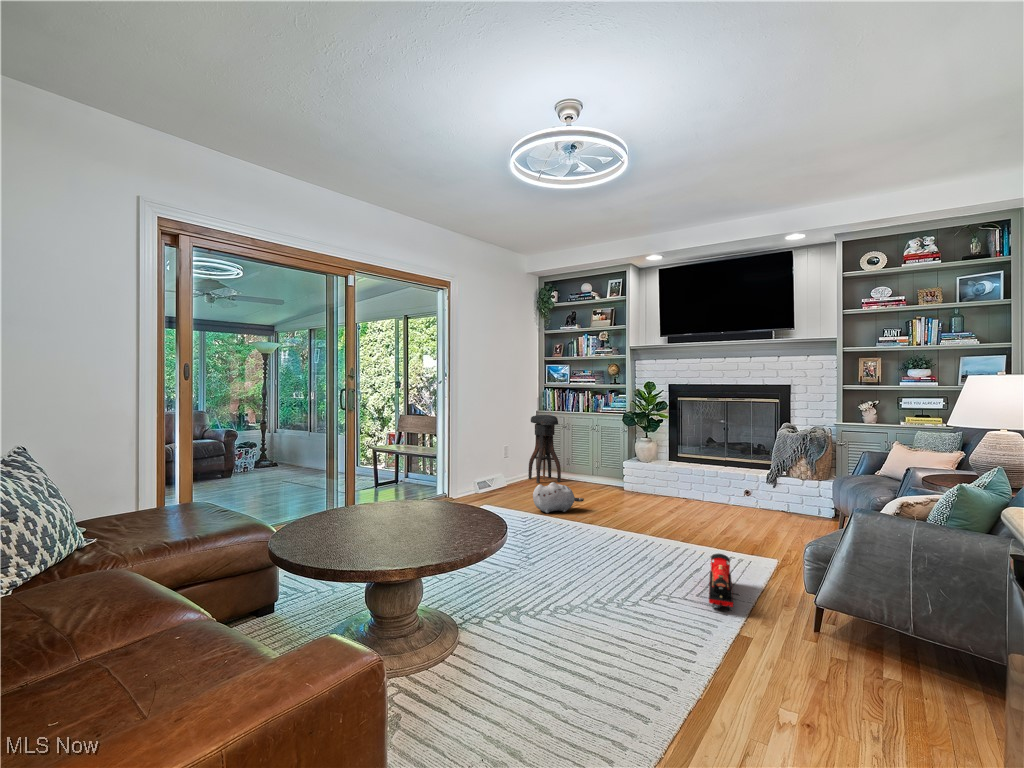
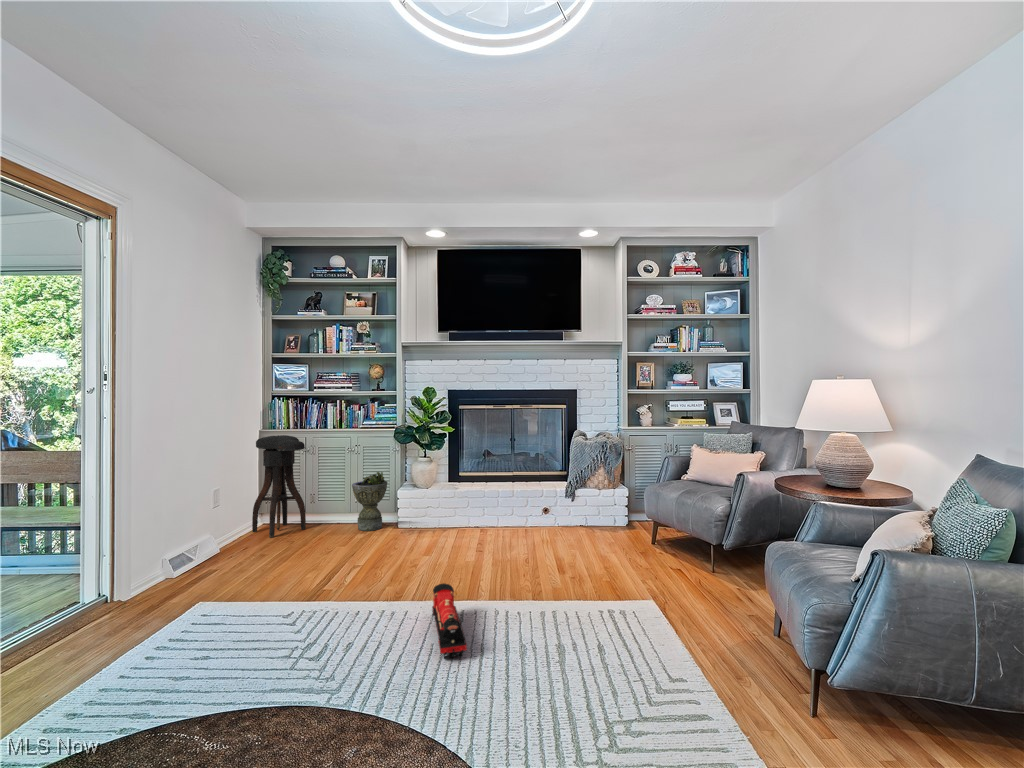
planter: none [590,446,616,489] -> present [352,472,388,531]
plush toy: present [533,482,584,513] -> none [295,543,373,595]
toy train: present [709,554,733,610] -> present [432,583,467,658]

